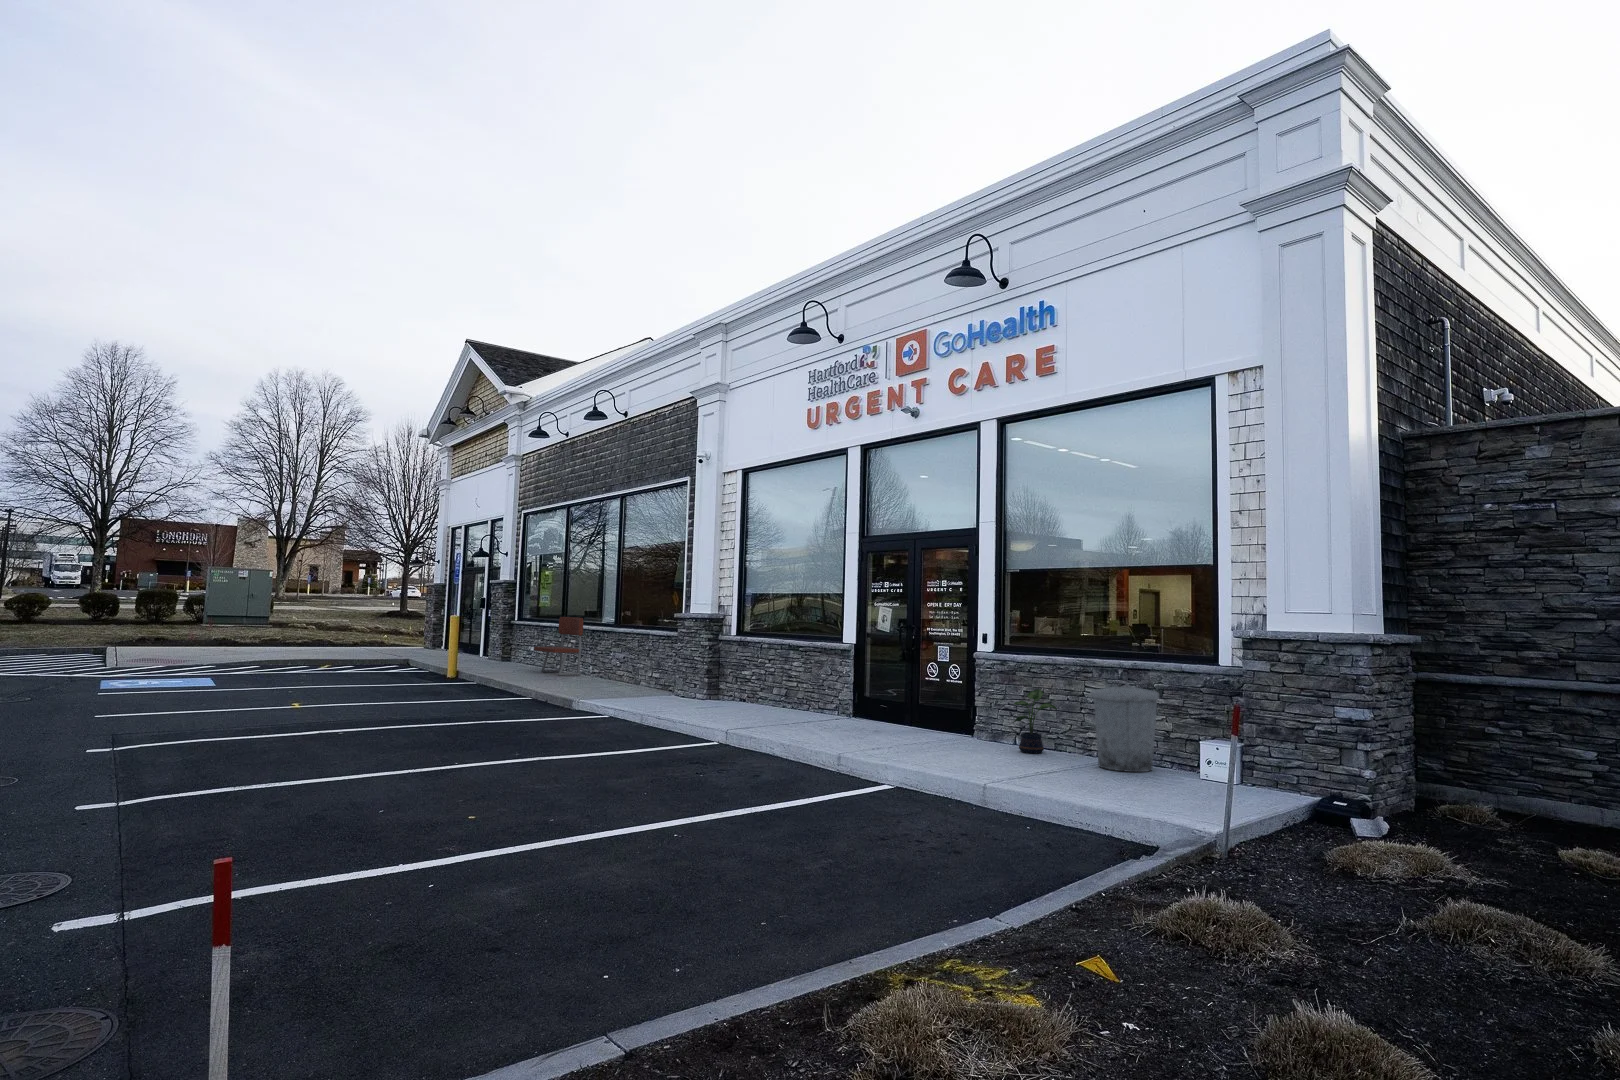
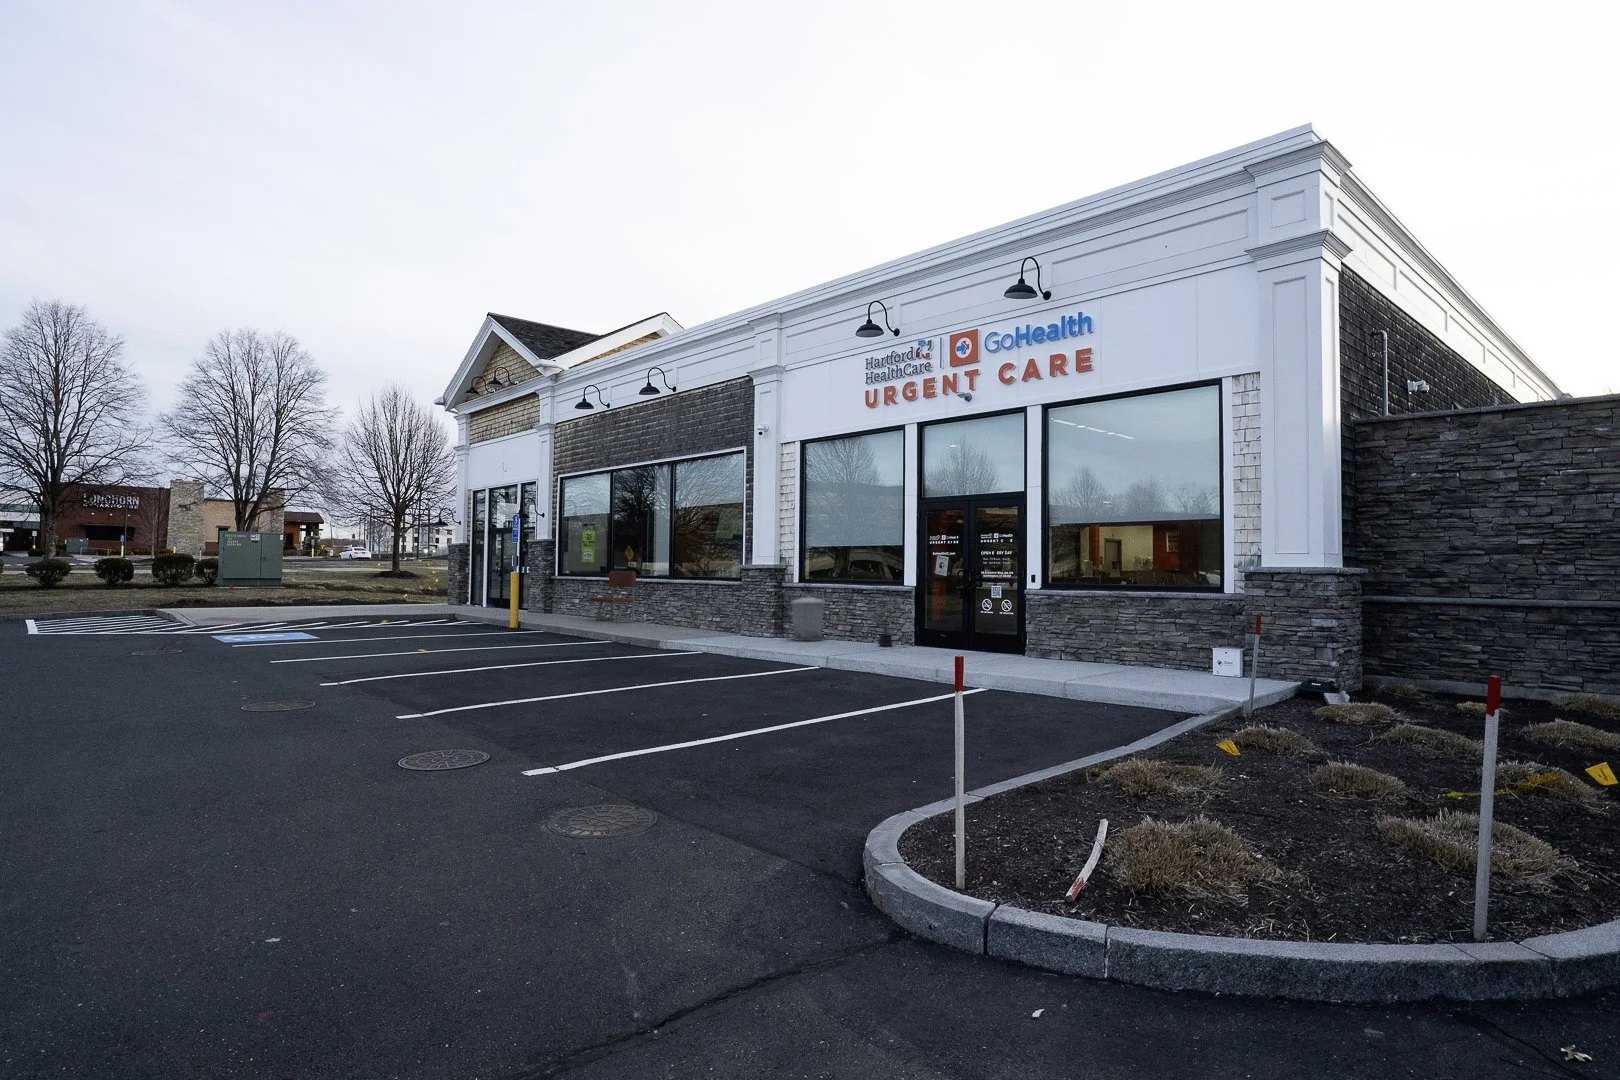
trash can: present [1091,683,1159,772] -> present [791,597,825,641]
potted plant: present [1013,689,1057,753] -> present [876,609,898,646]

